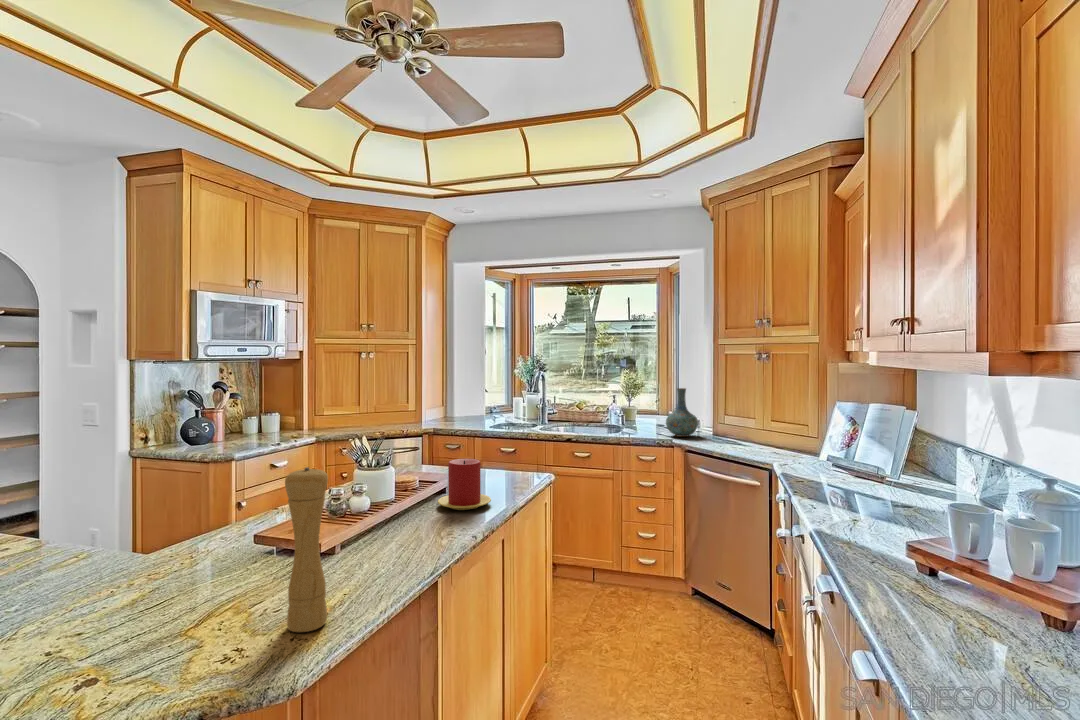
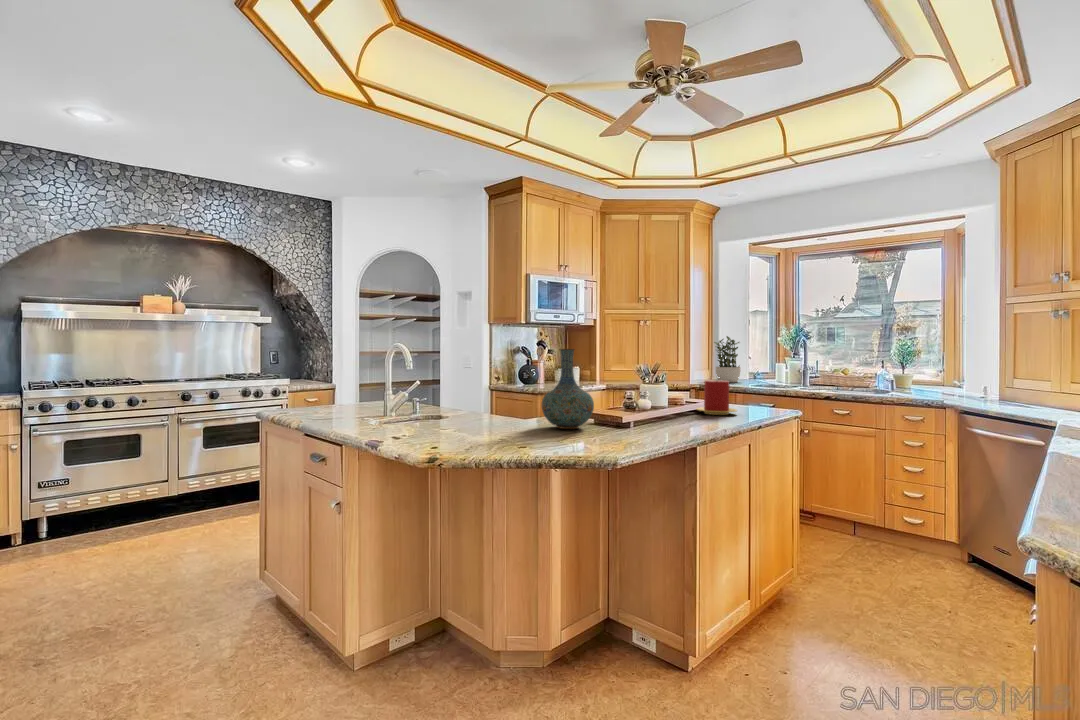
potted plant: none [448,370,479,423] -> present [714,336,740,382]
vase: present [666,388,698,437] -> present [542,349,594,429]
pepper mill: present [285,467,328,632] -> none [605,349,628,438]

